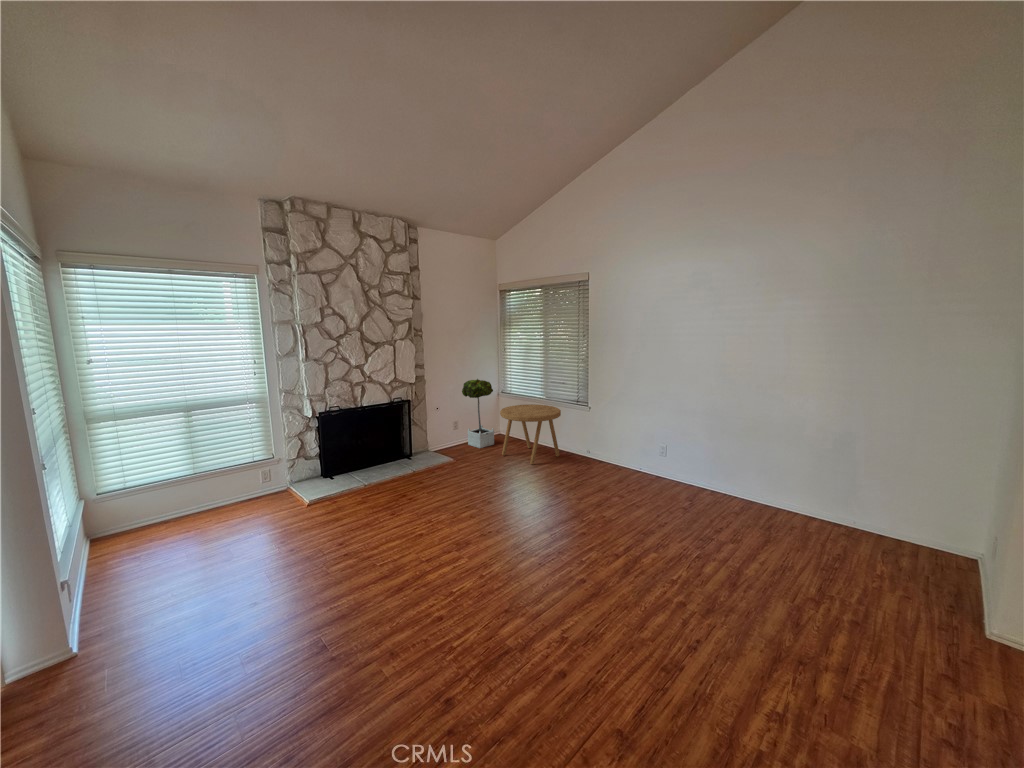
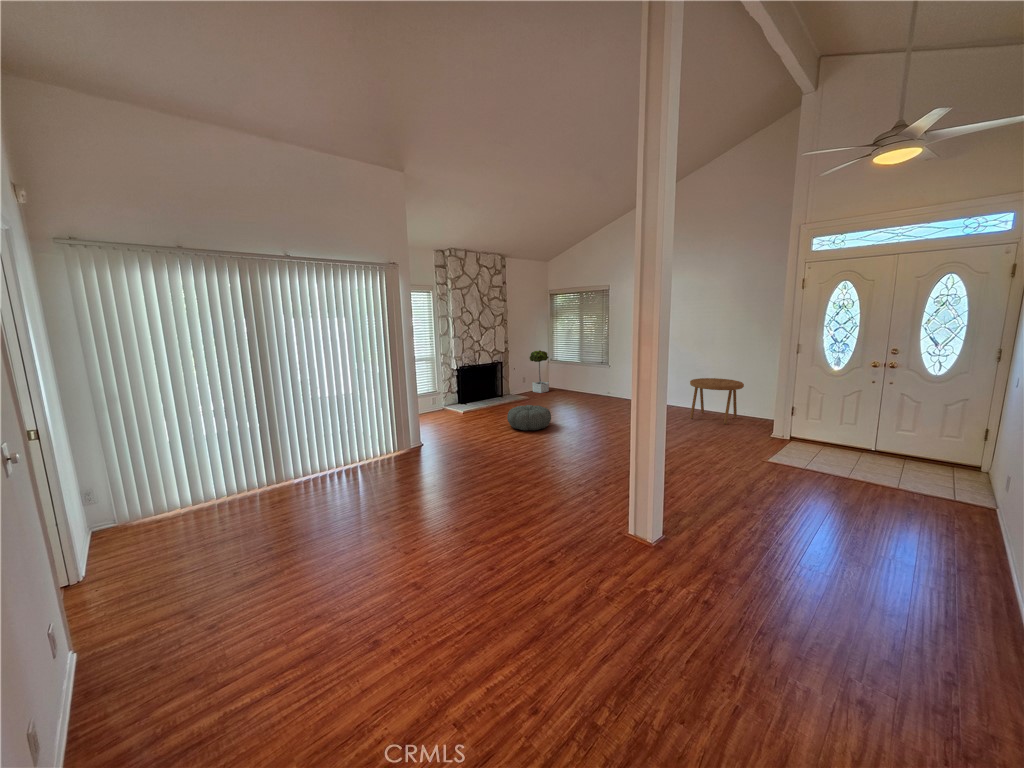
side table: present [500,404,561,465] -> present [690,378,744,424]
pouf: none [355,503,451,573] -> present [507,405,551,430]

